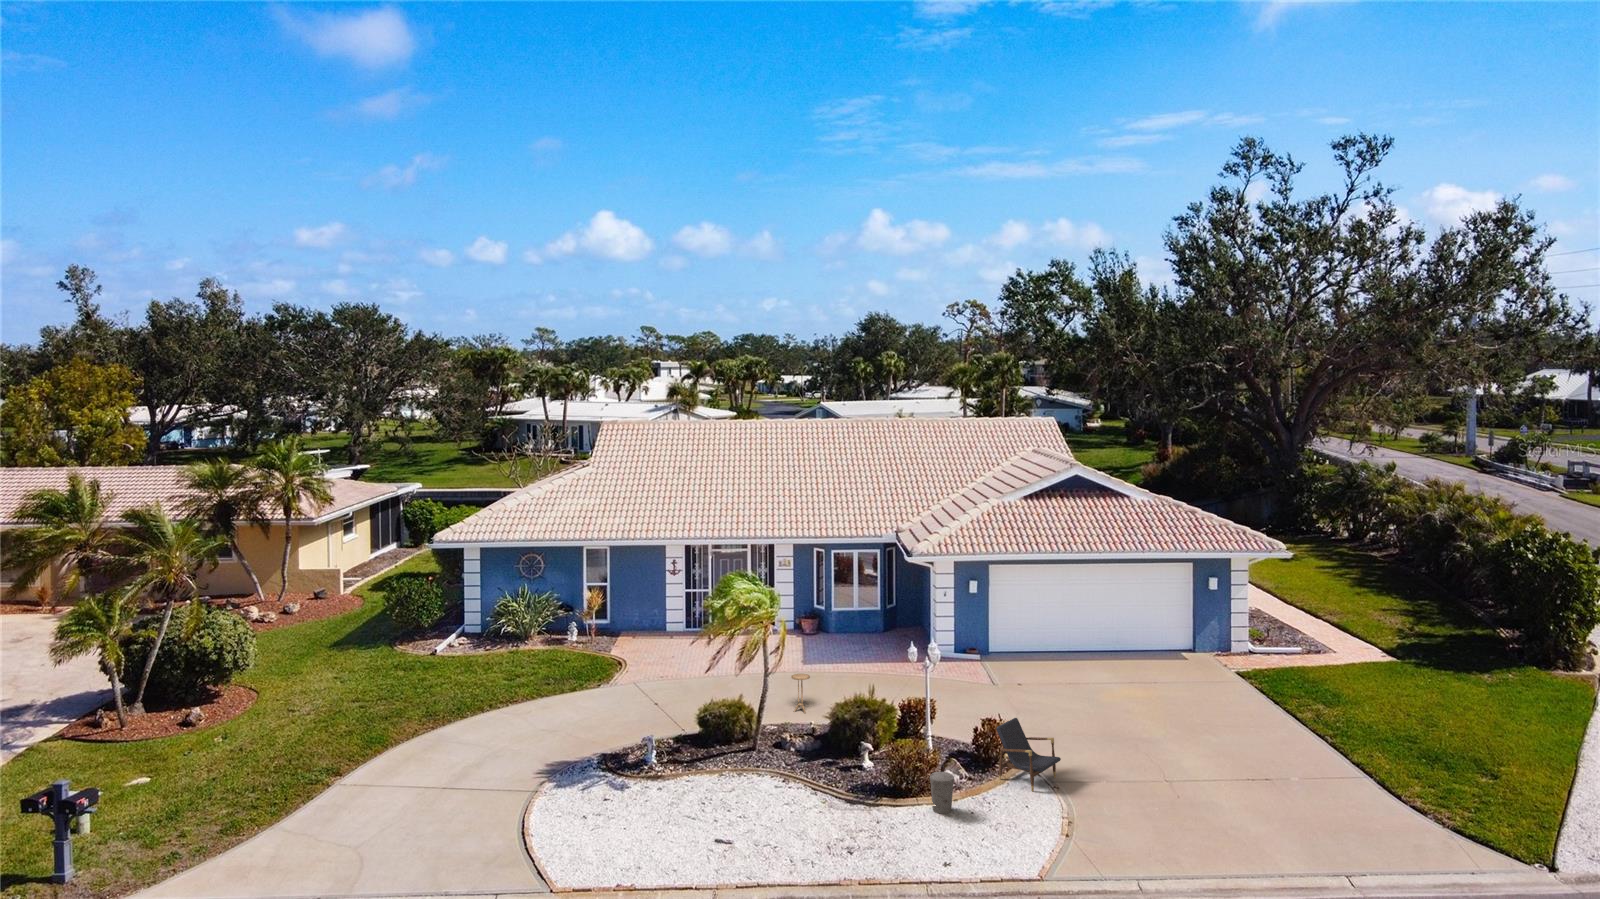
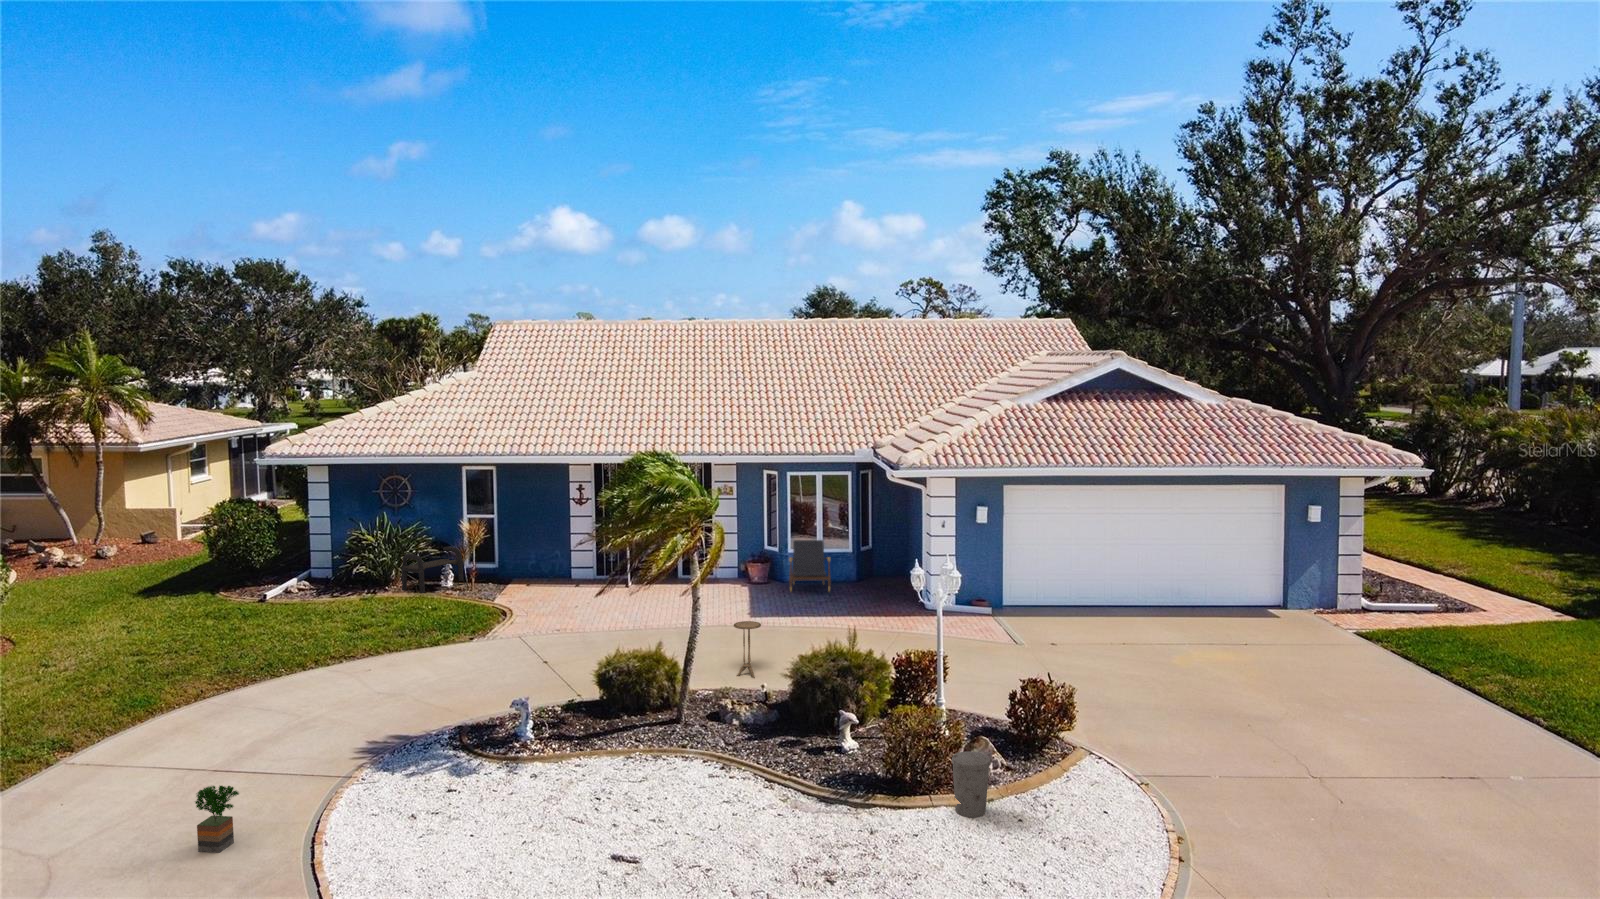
bench: none [549,605,592,641] -> present [402,547,463,593]
lounge chair: present [996,718,1061,792] -> present [789,540,831,591]
potted tree: none [474,789,499,830] -> present [195,786,239,853]

